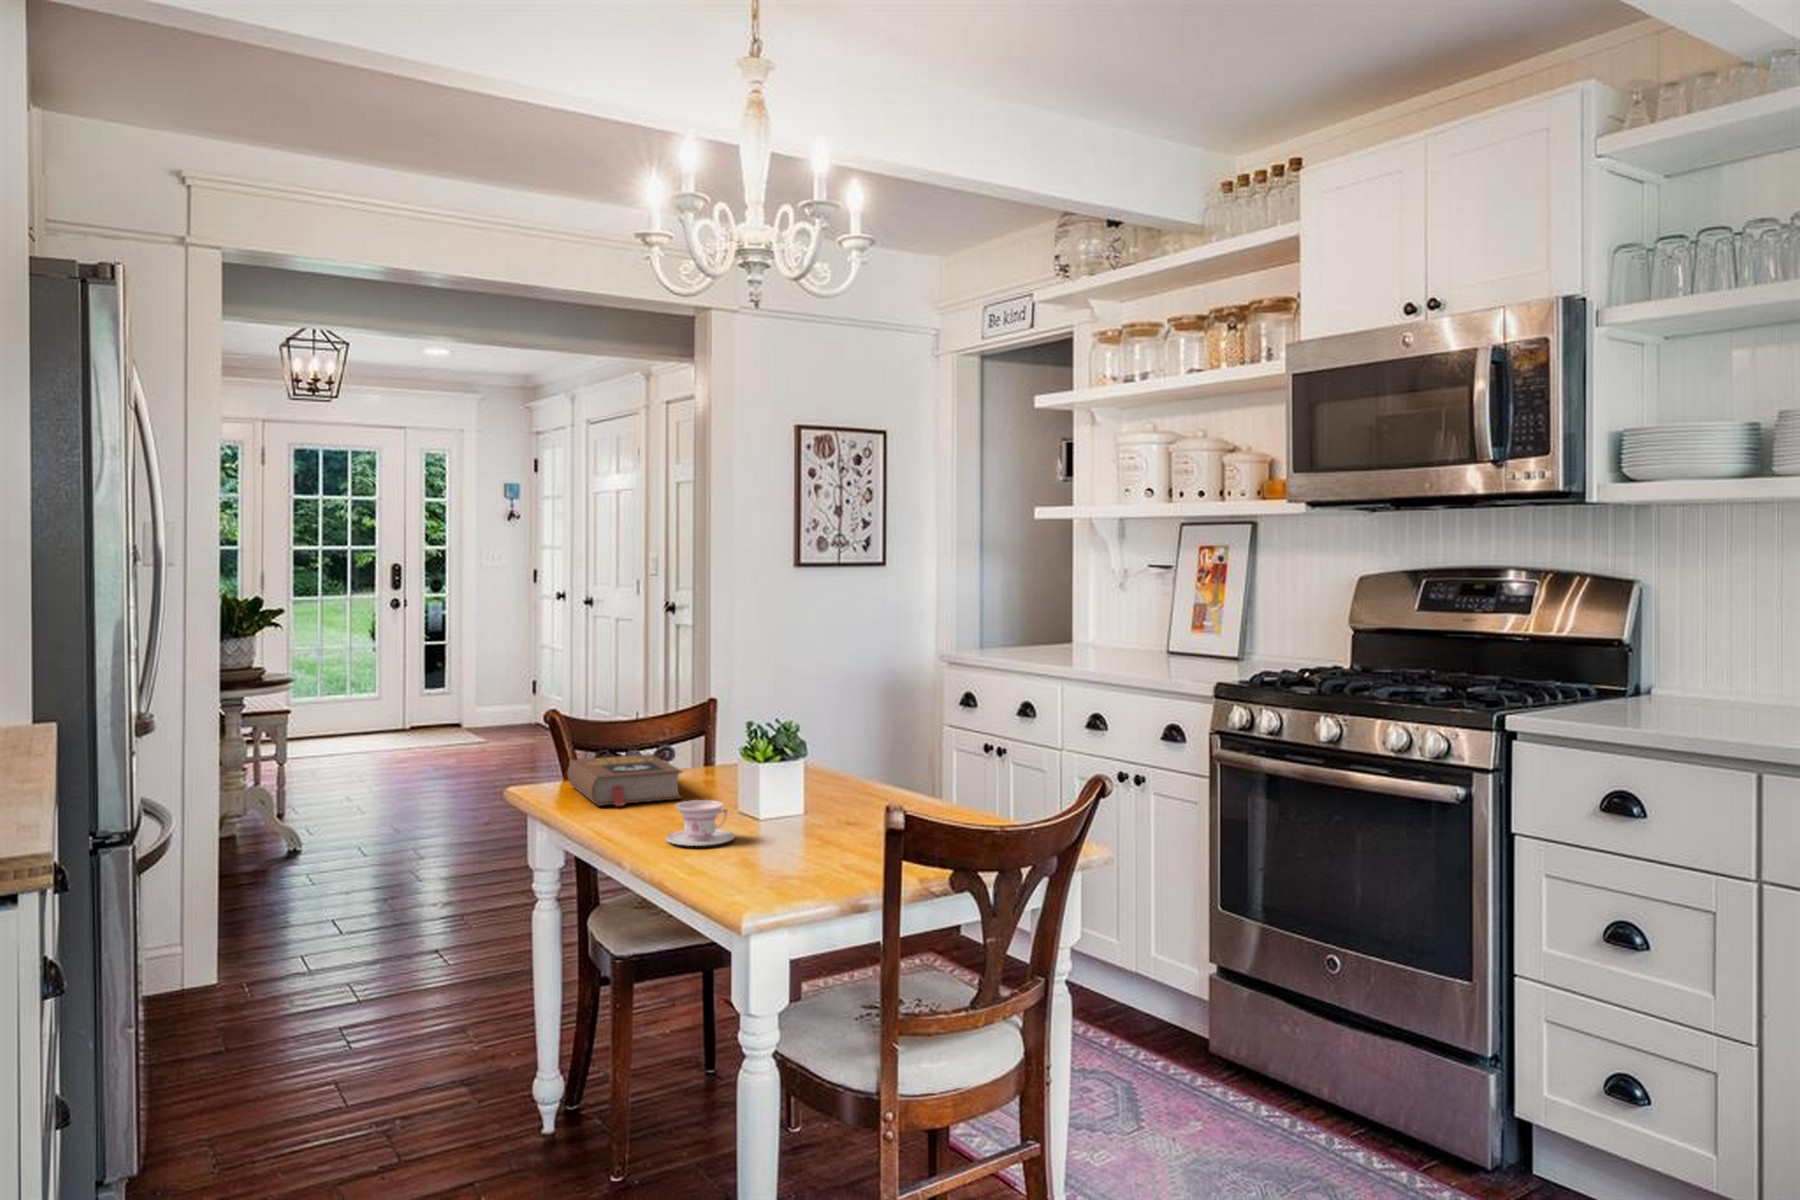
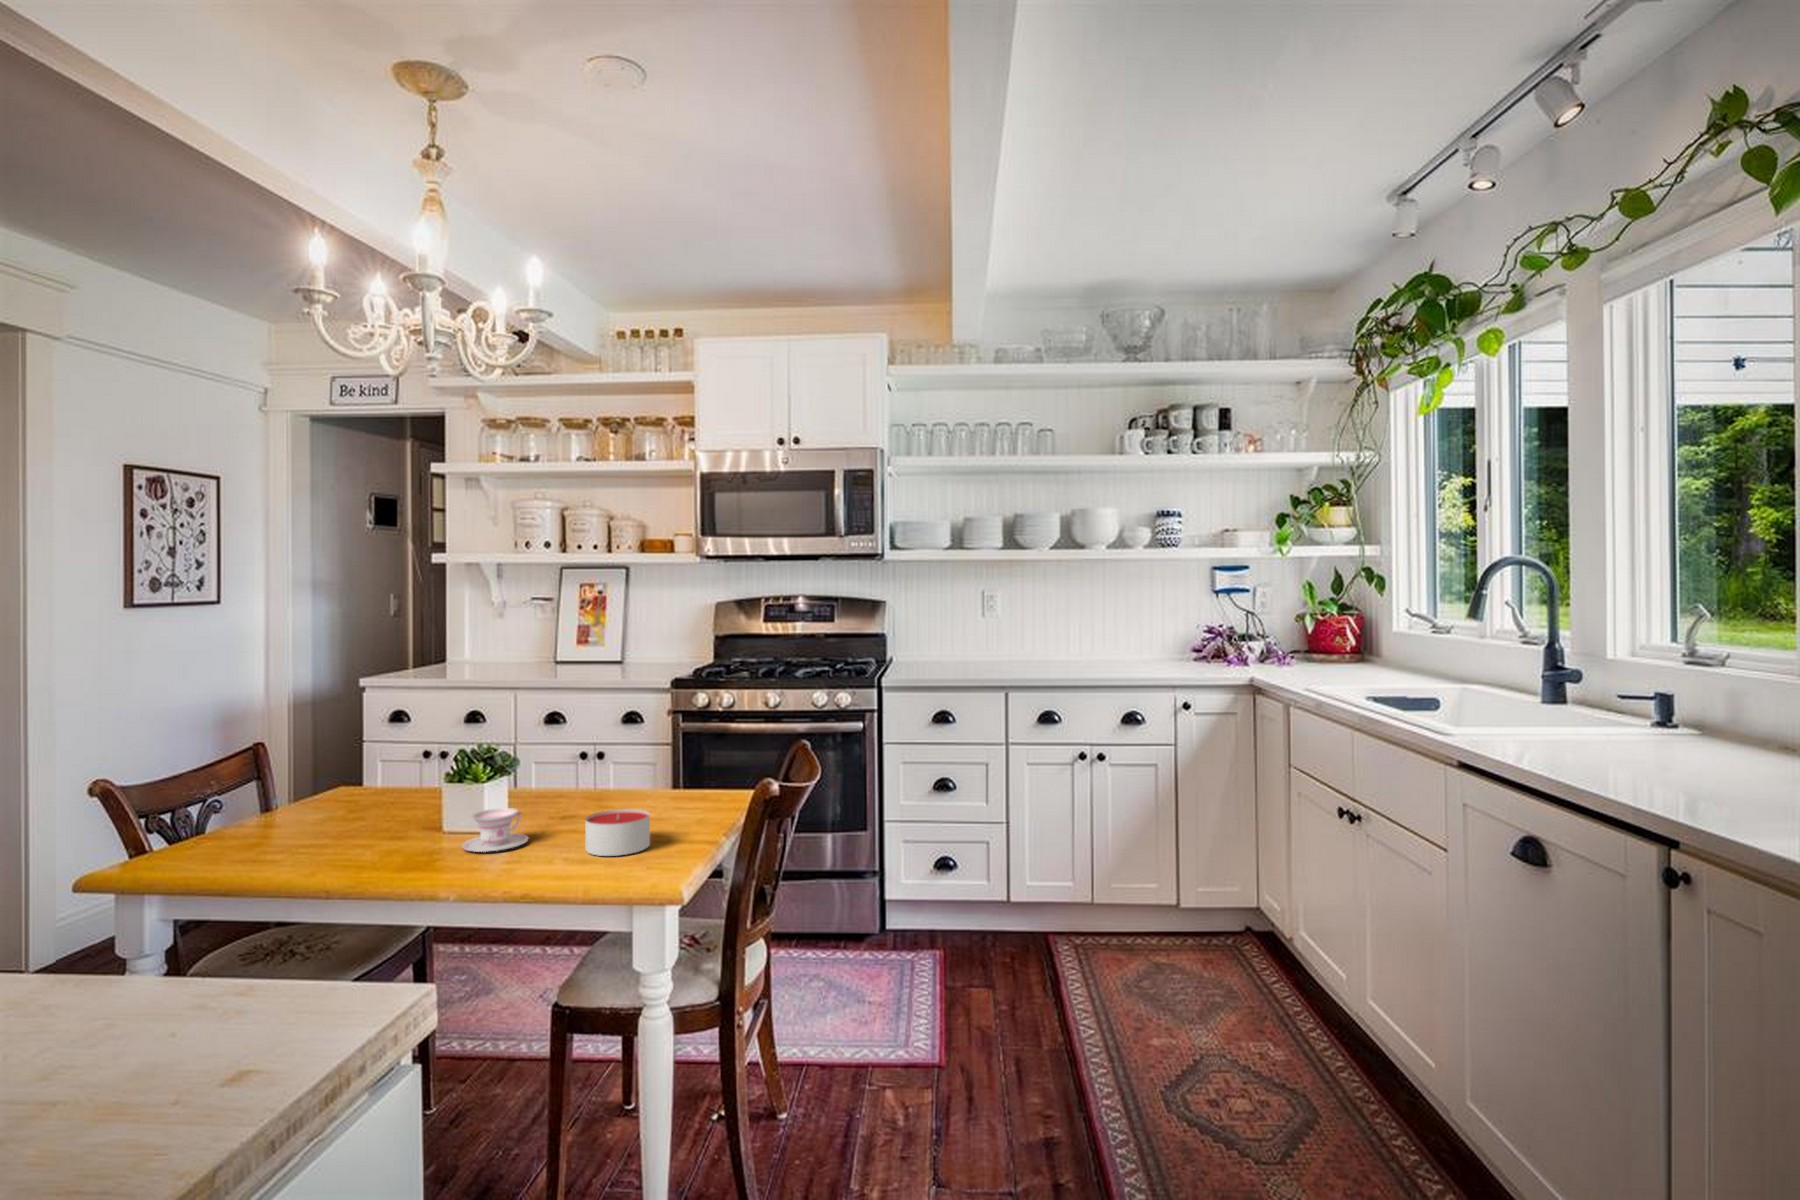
book: present [567,754,682,806] -> none [199,795,373,848]
candle: none [727,825,804,881] -> present [585,809,650,856]

